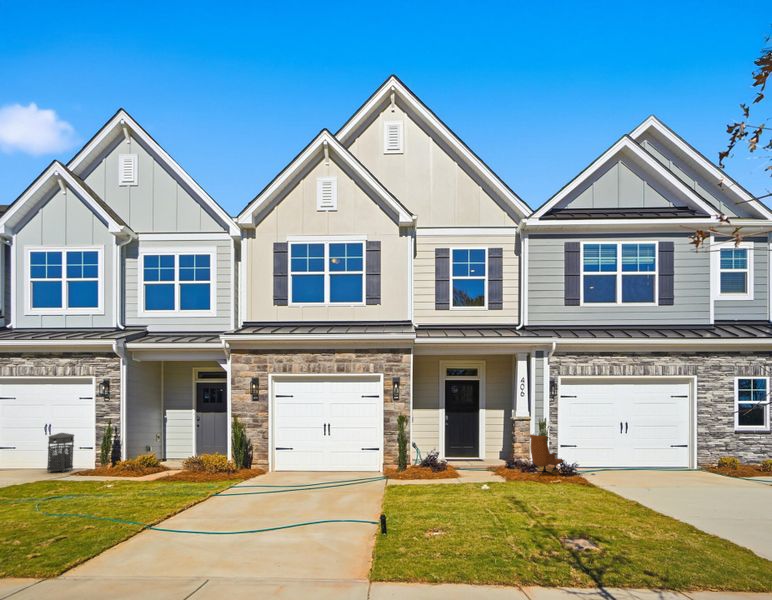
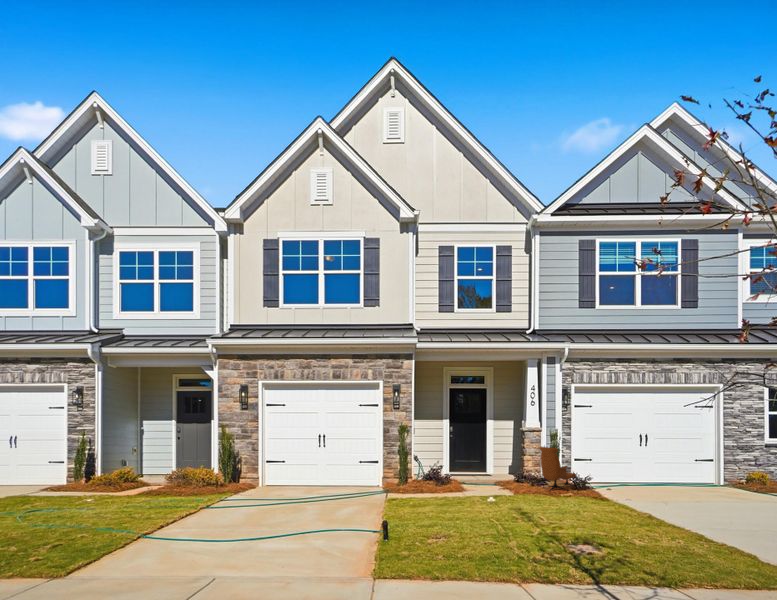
trash can: present [47,433,74,473] -> none [16,445,46,489]

